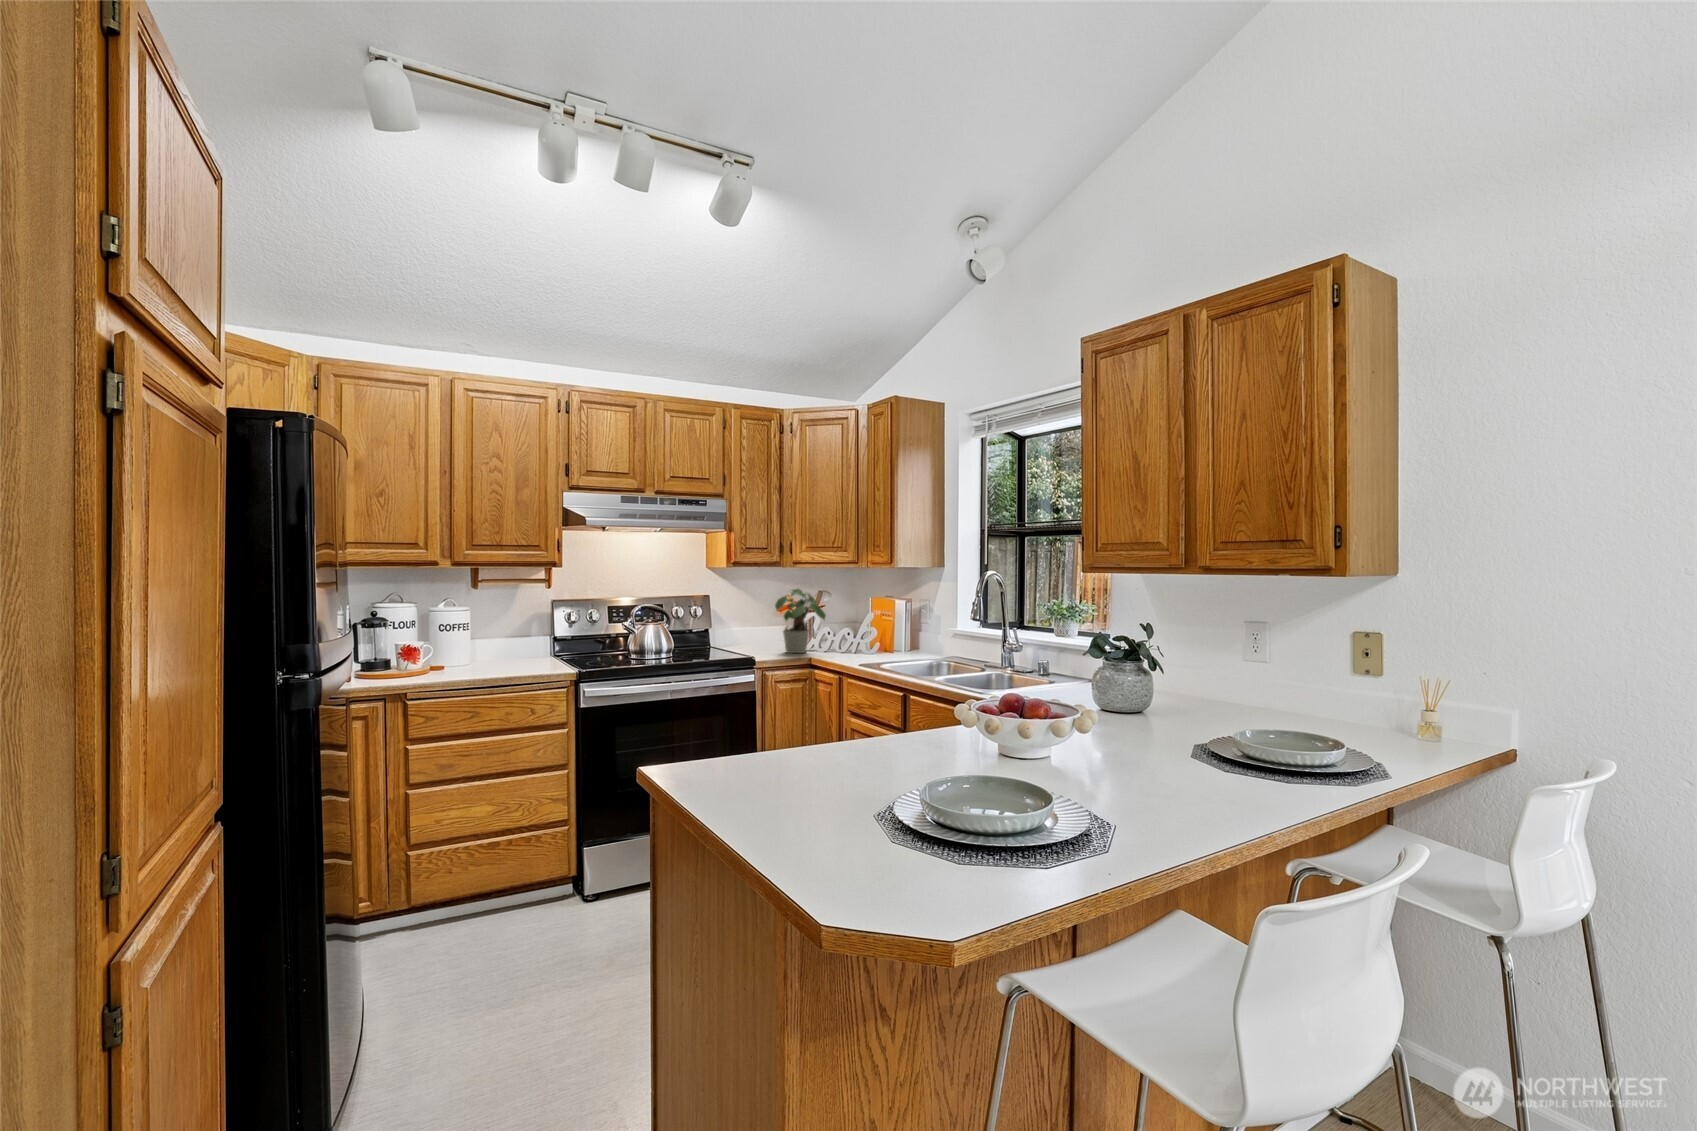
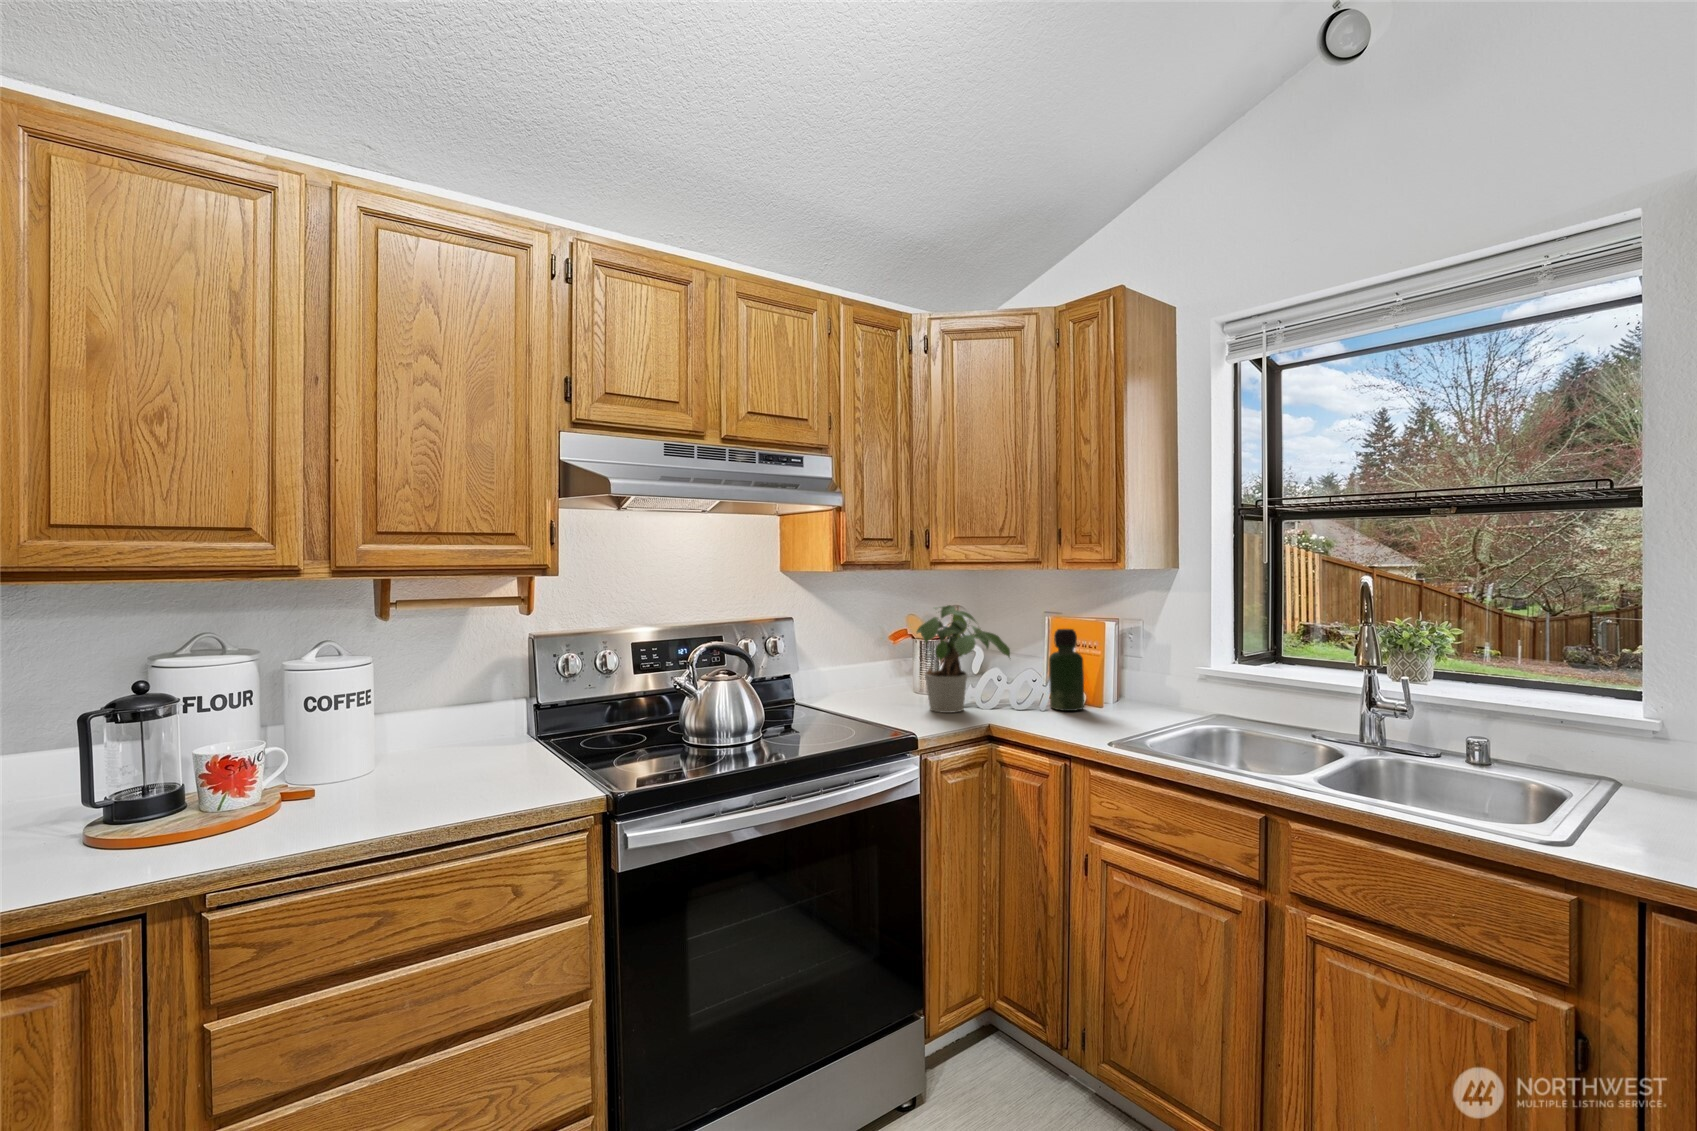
bottle: none [861,605,881,655] -> present [1049,629,1084,711]

